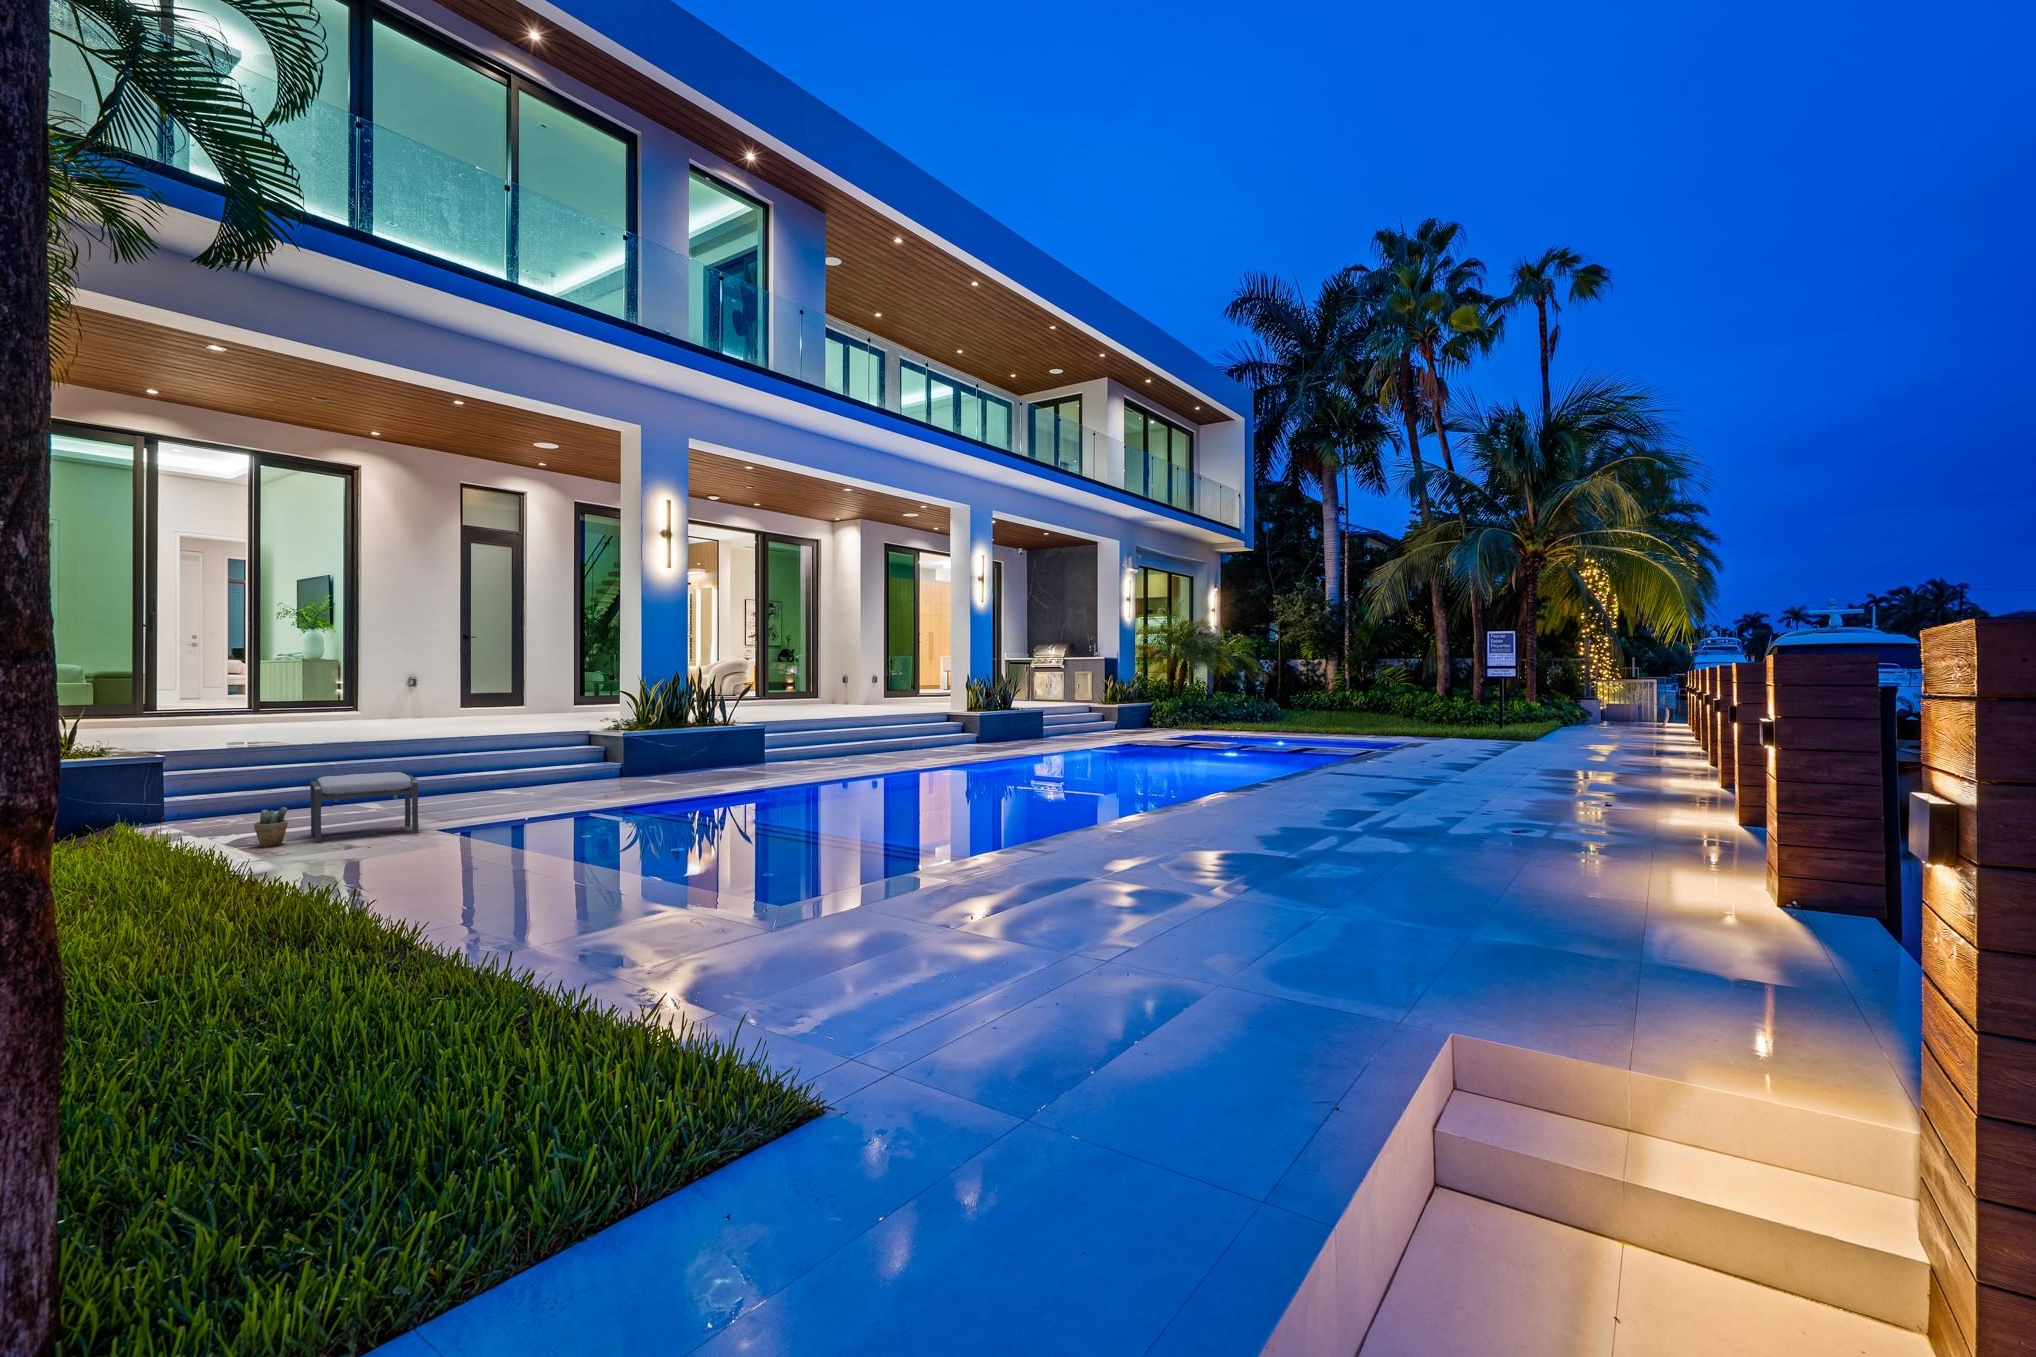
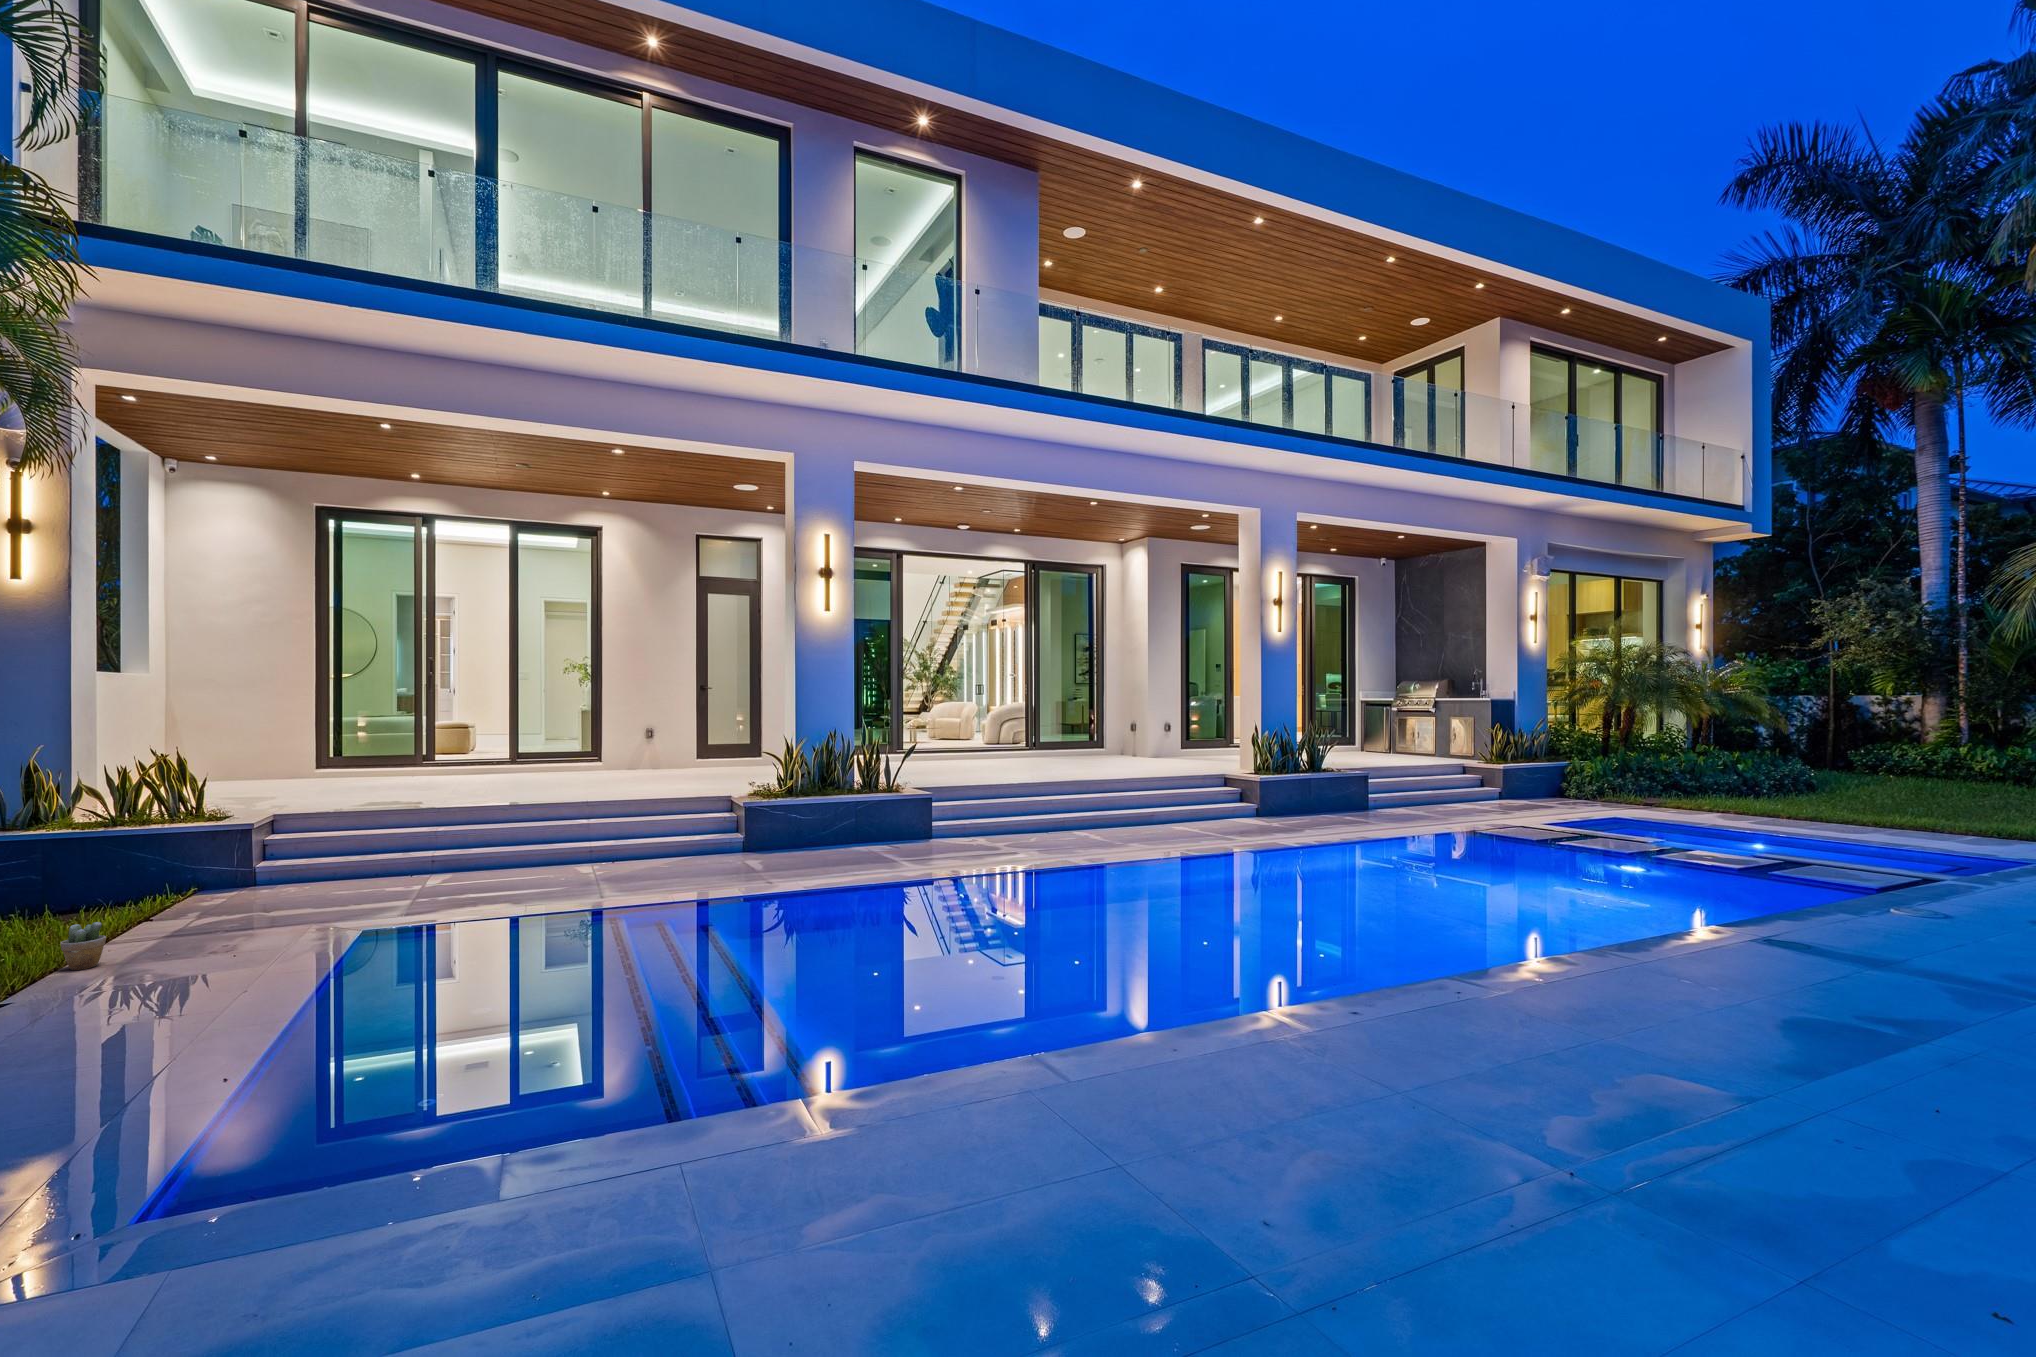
ottoman: present [310,772,418,842] -> none [123,878,287,968]

